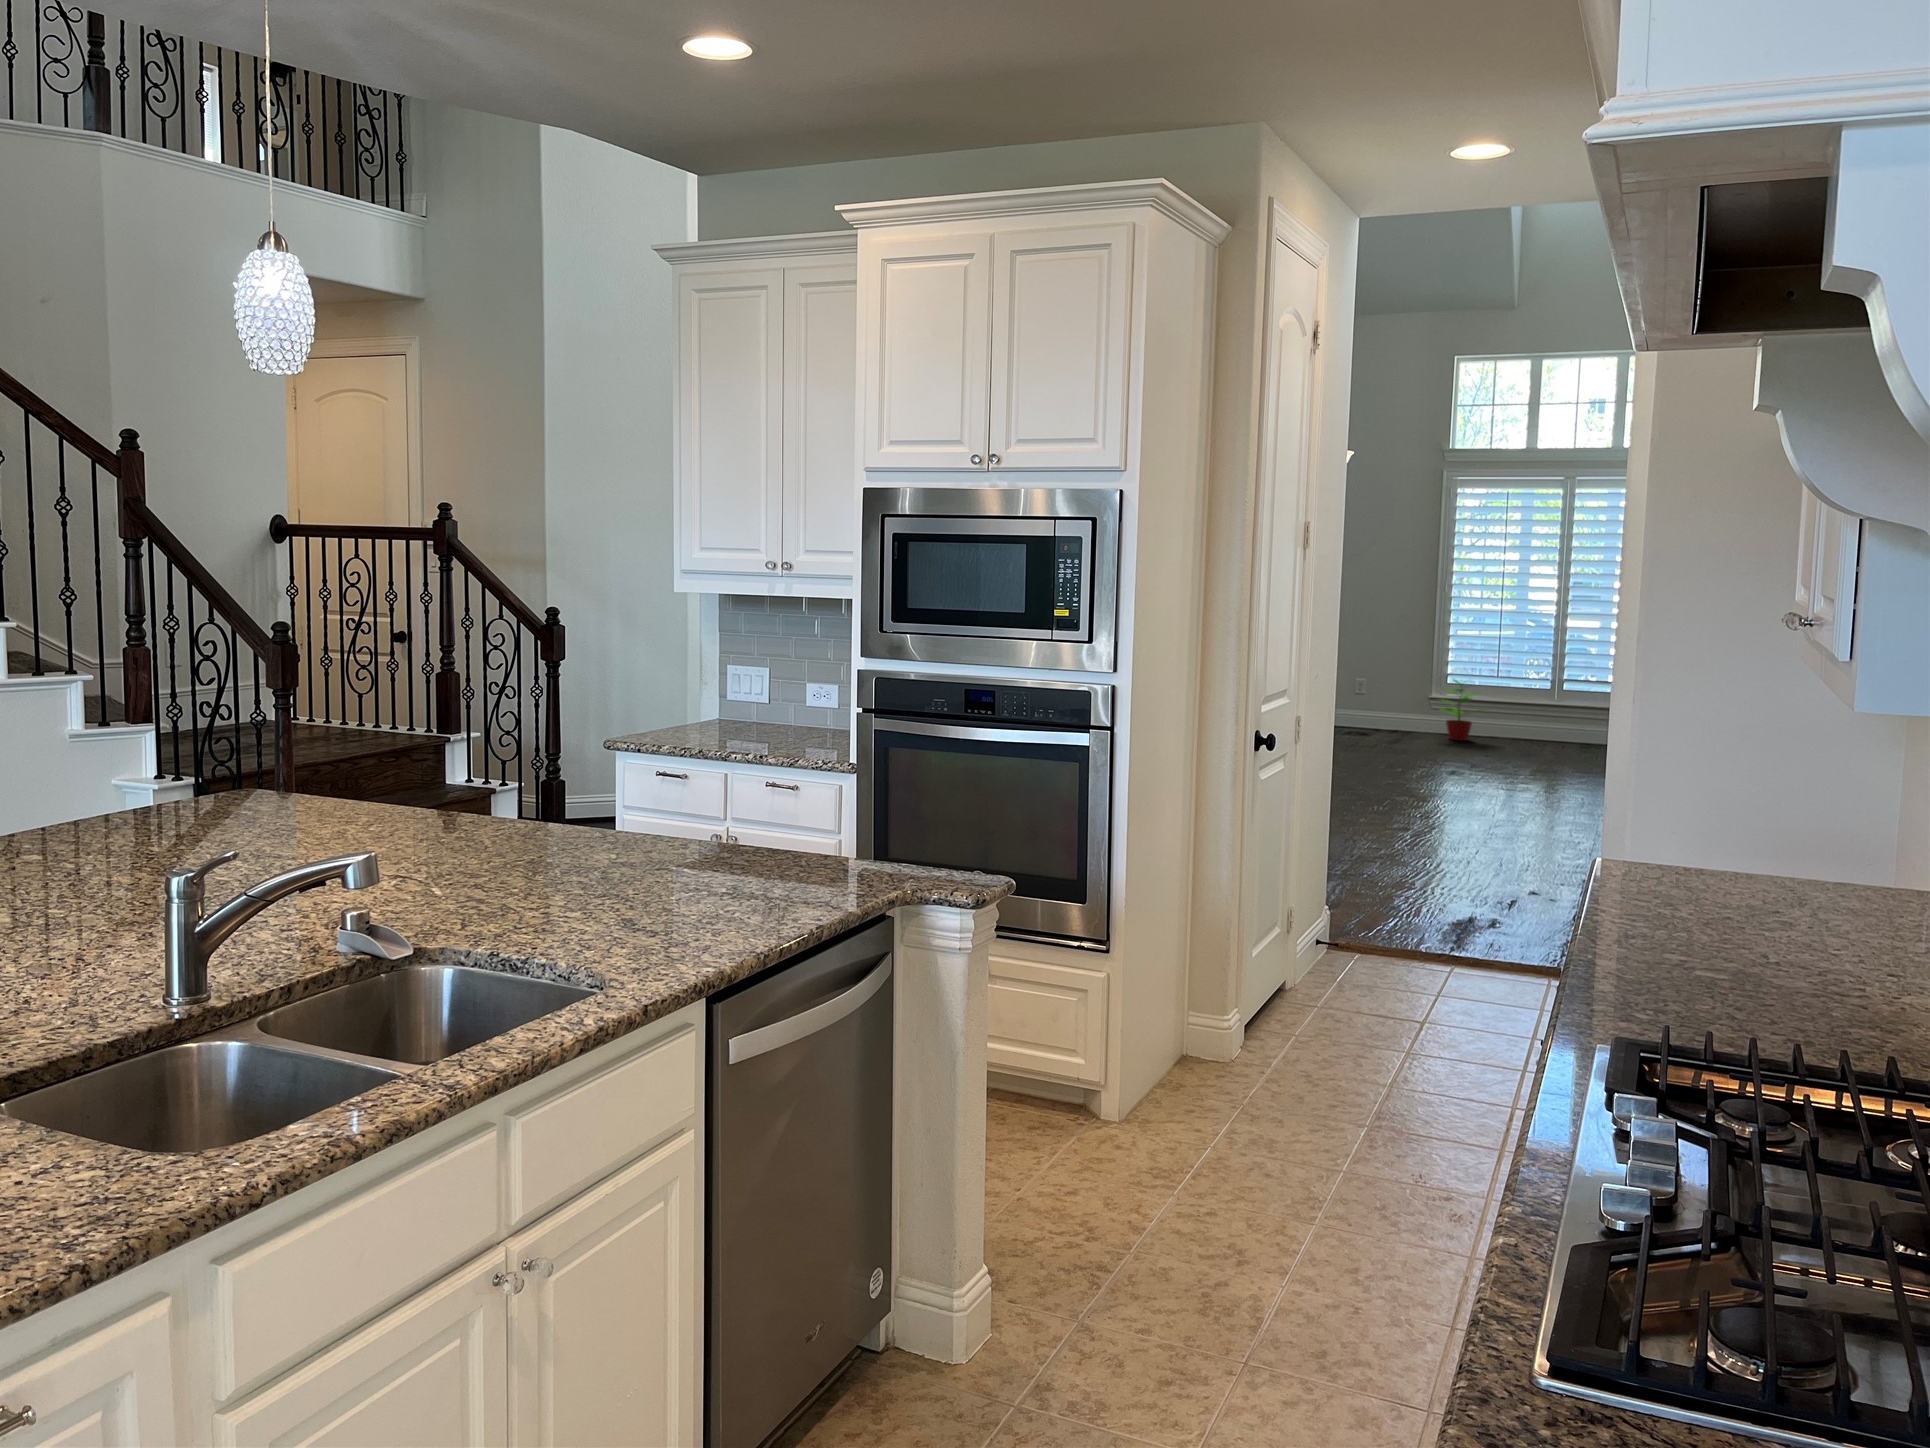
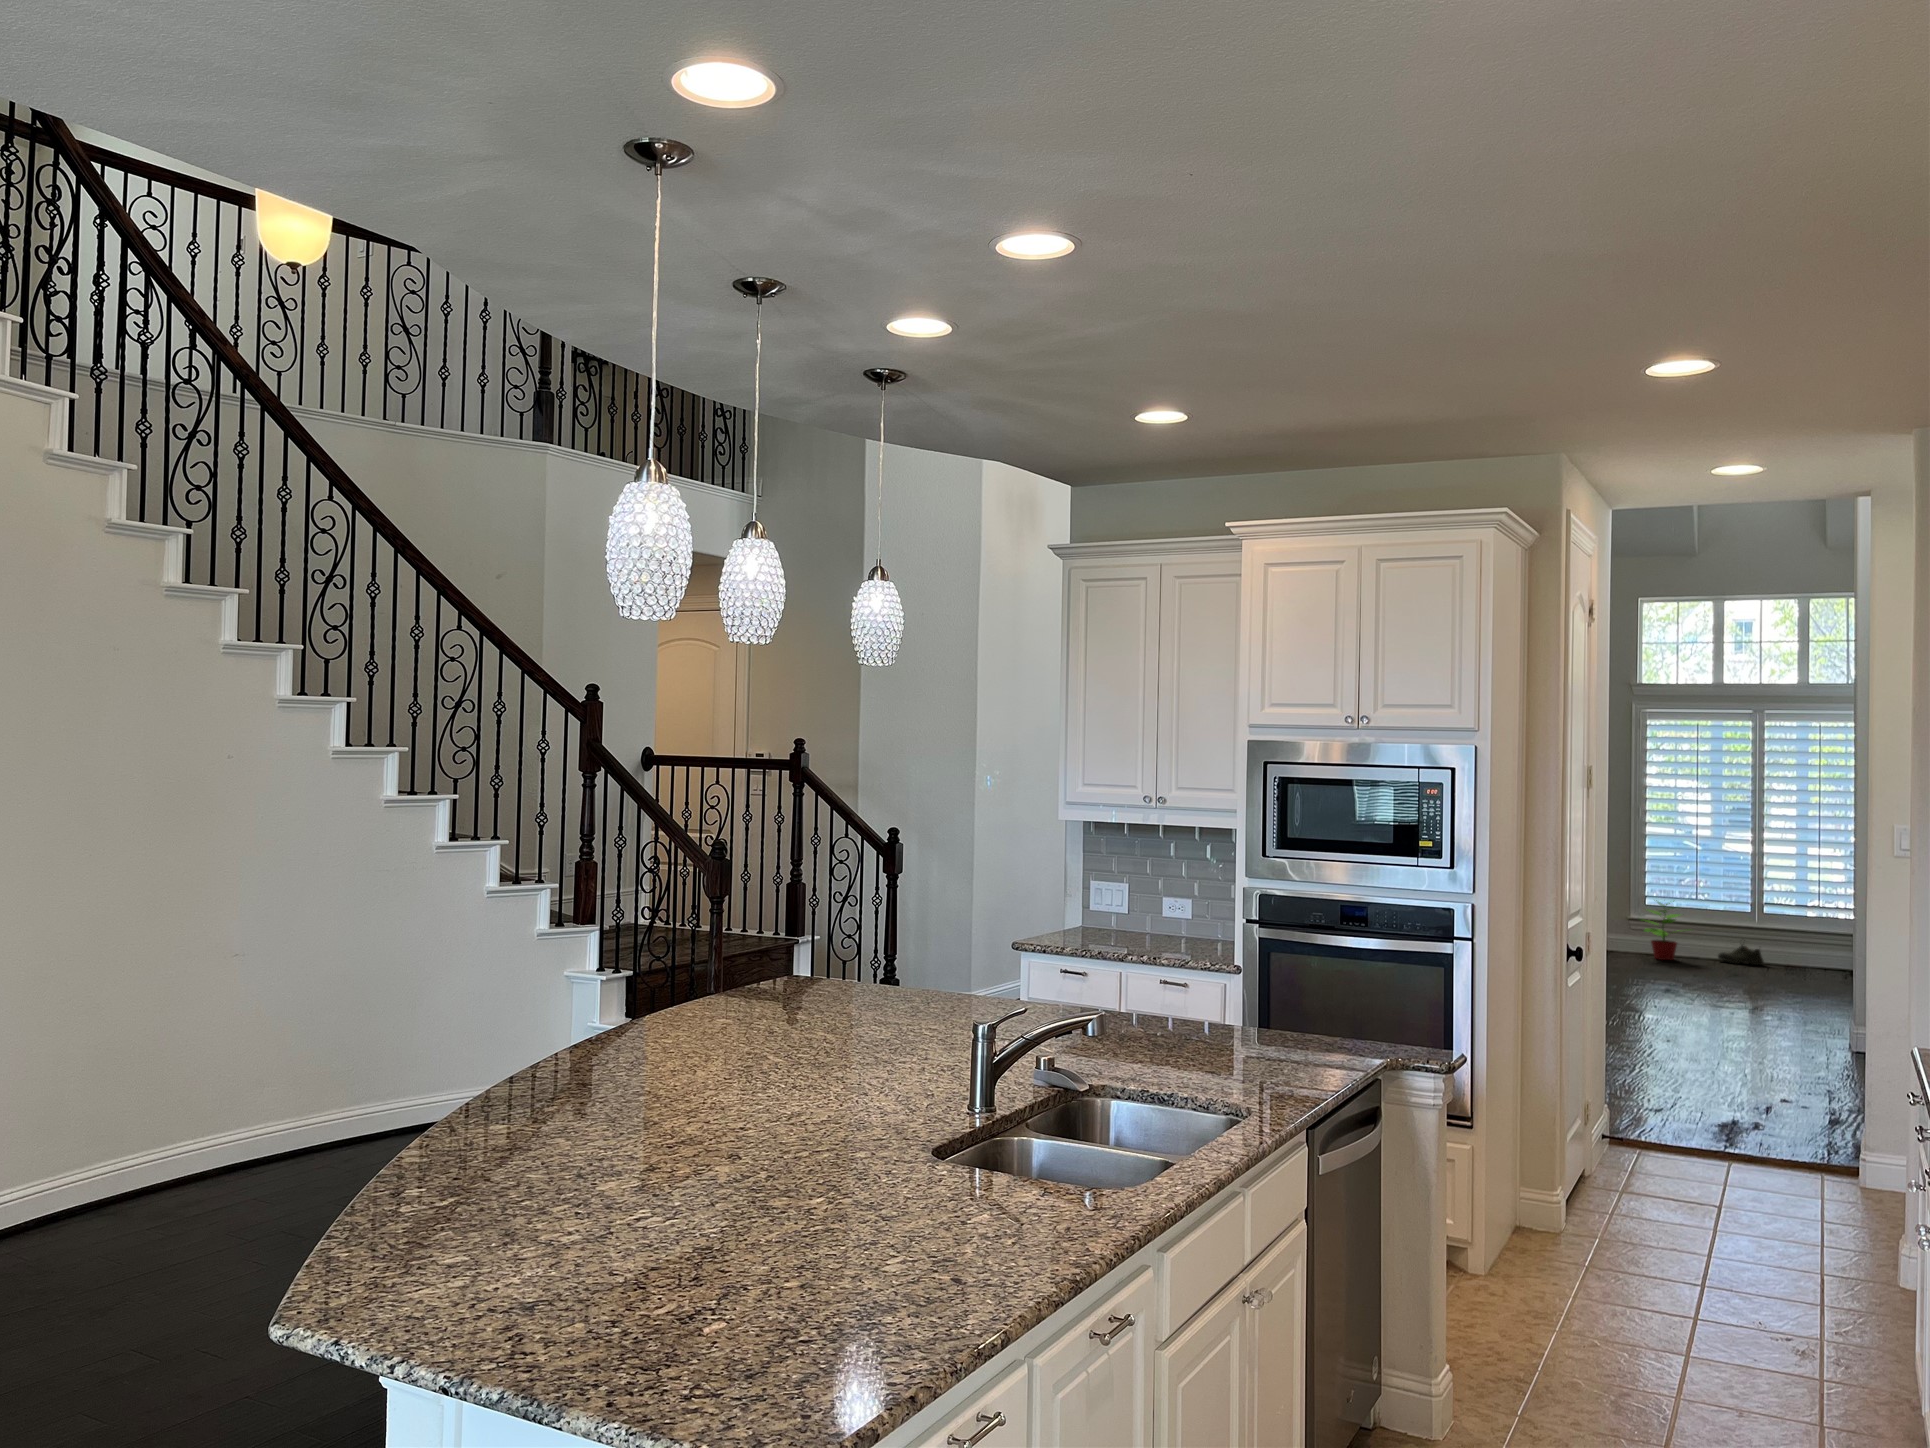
shoe: none [1512,717,1557,744] -> present [1718,945,1764,965]

